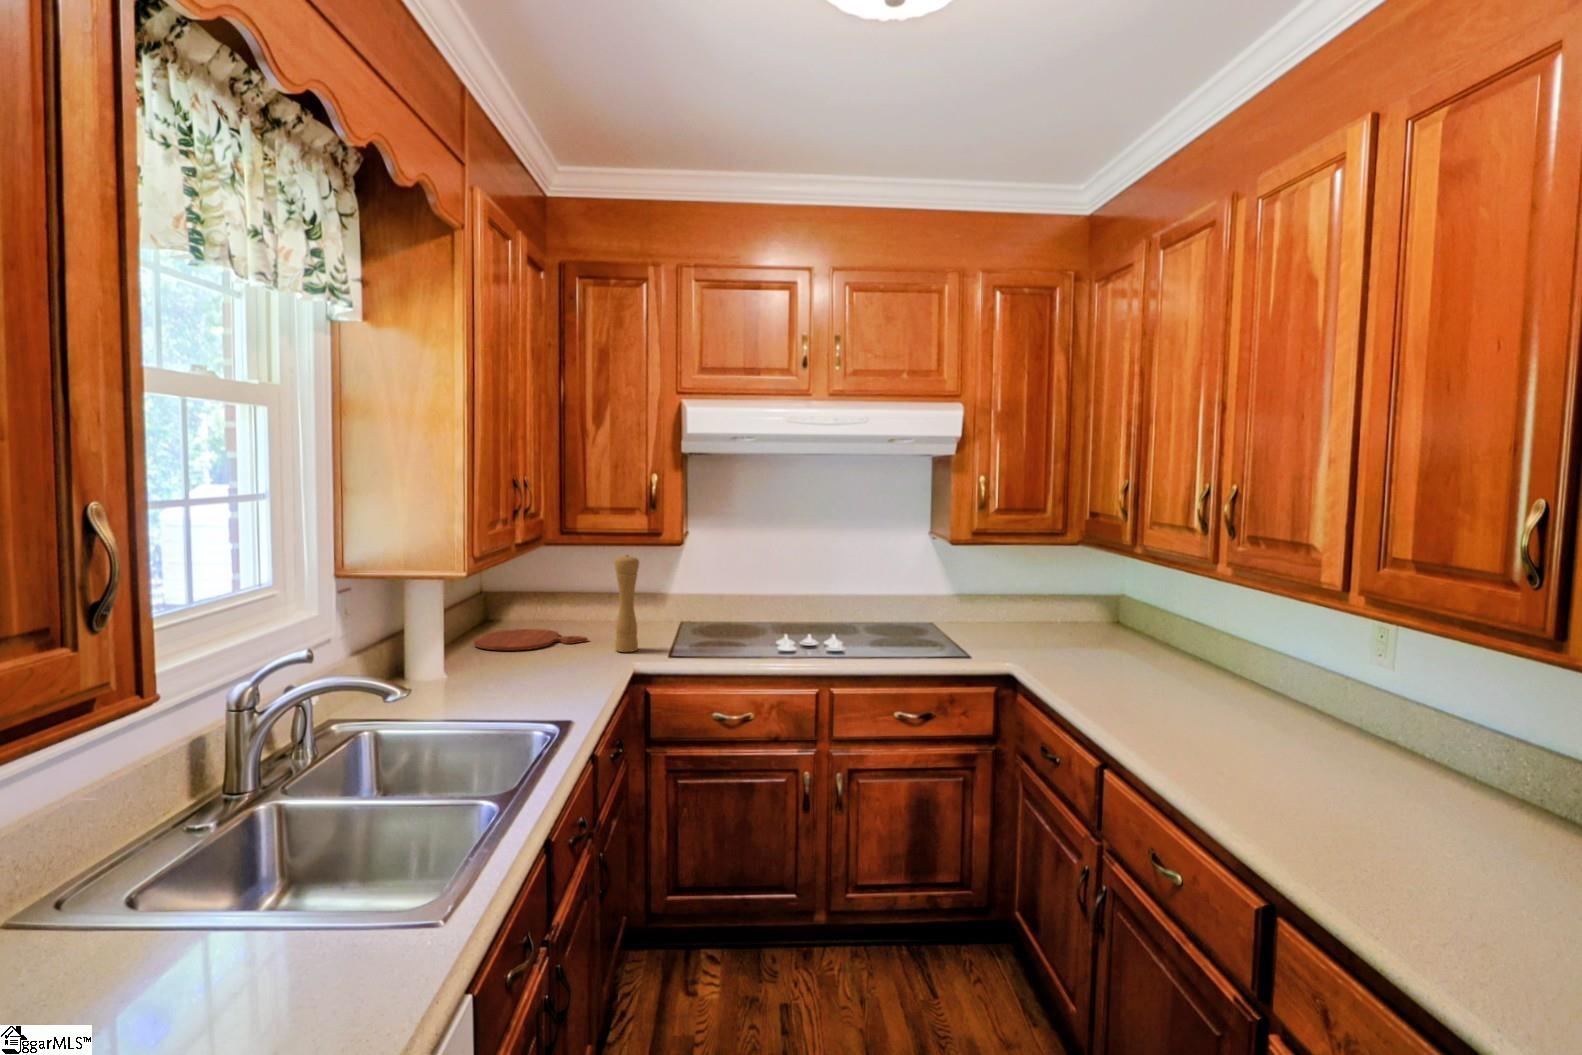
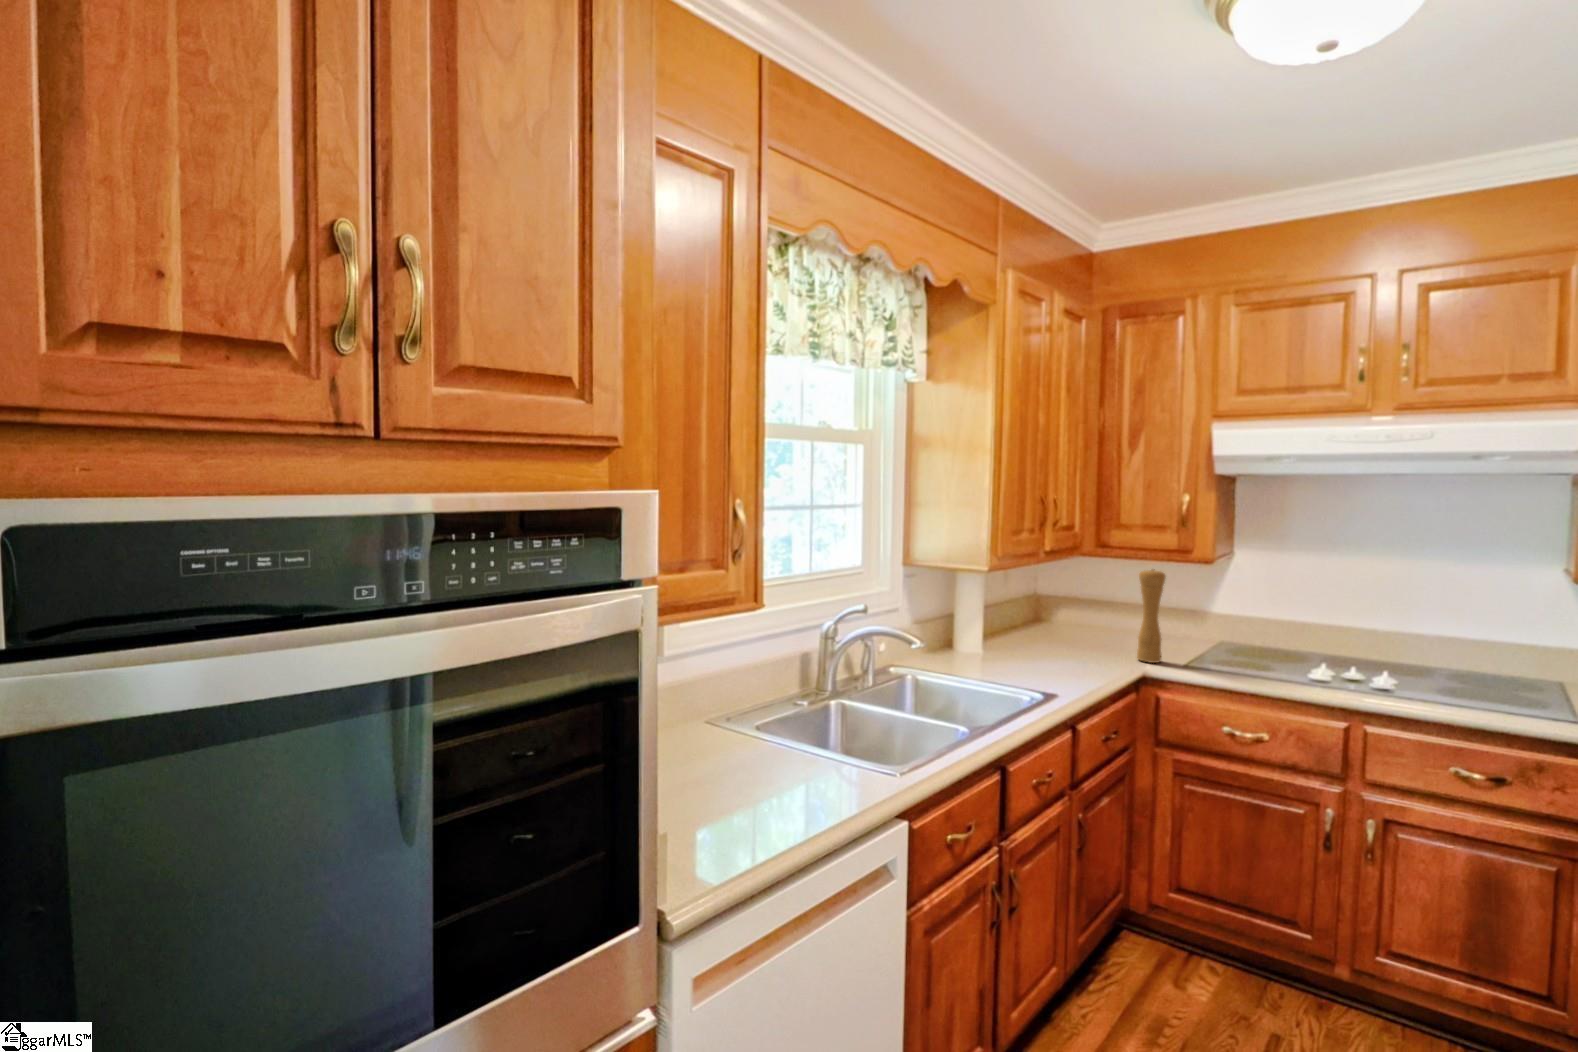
cutting board: present [474,629,588,650] -> none [1016,628,1116,648]

